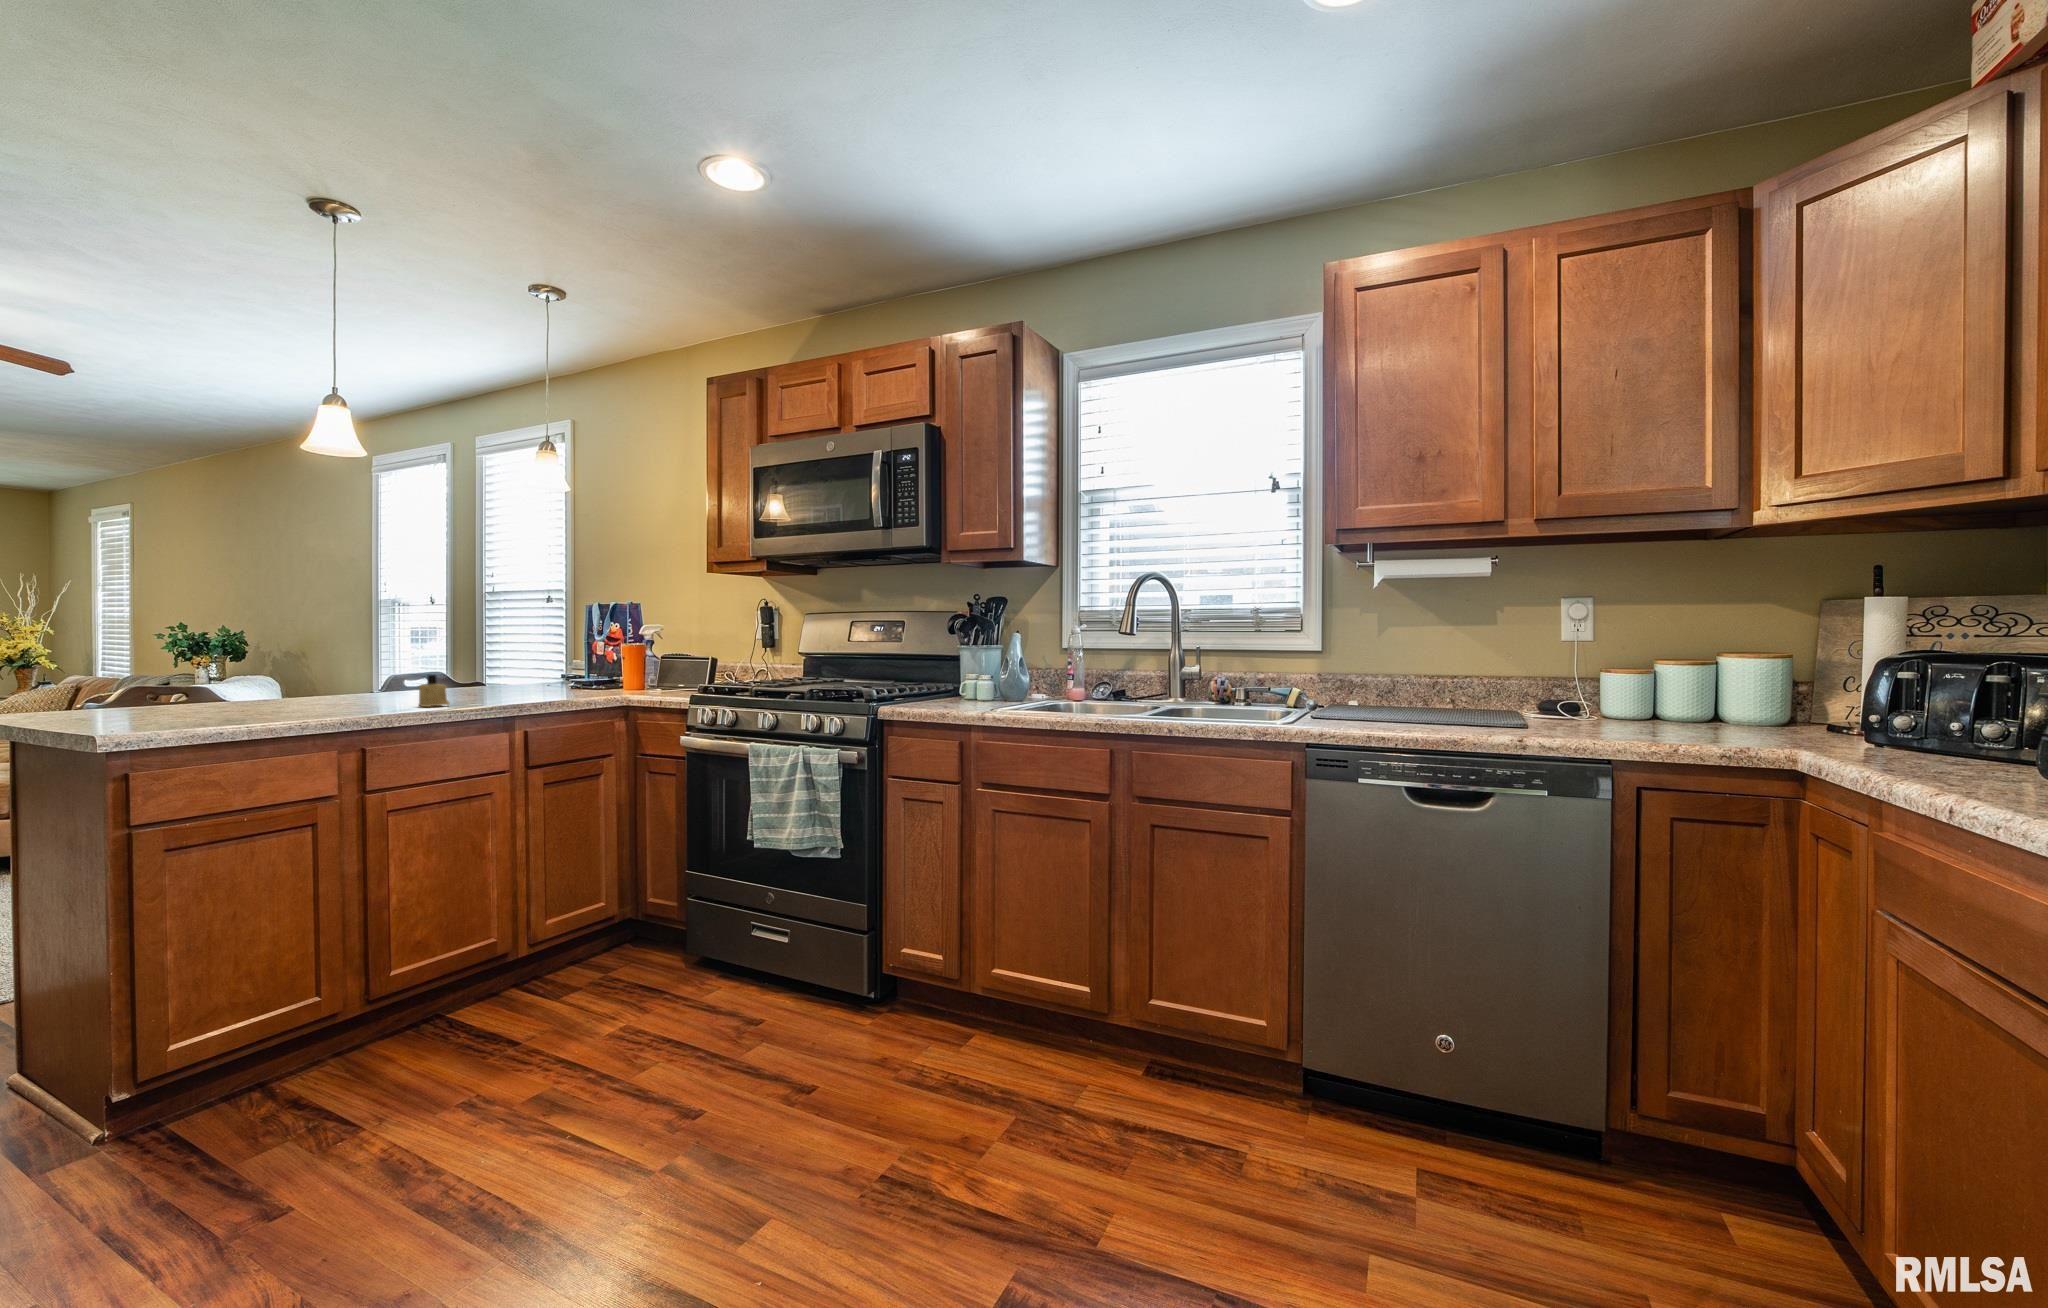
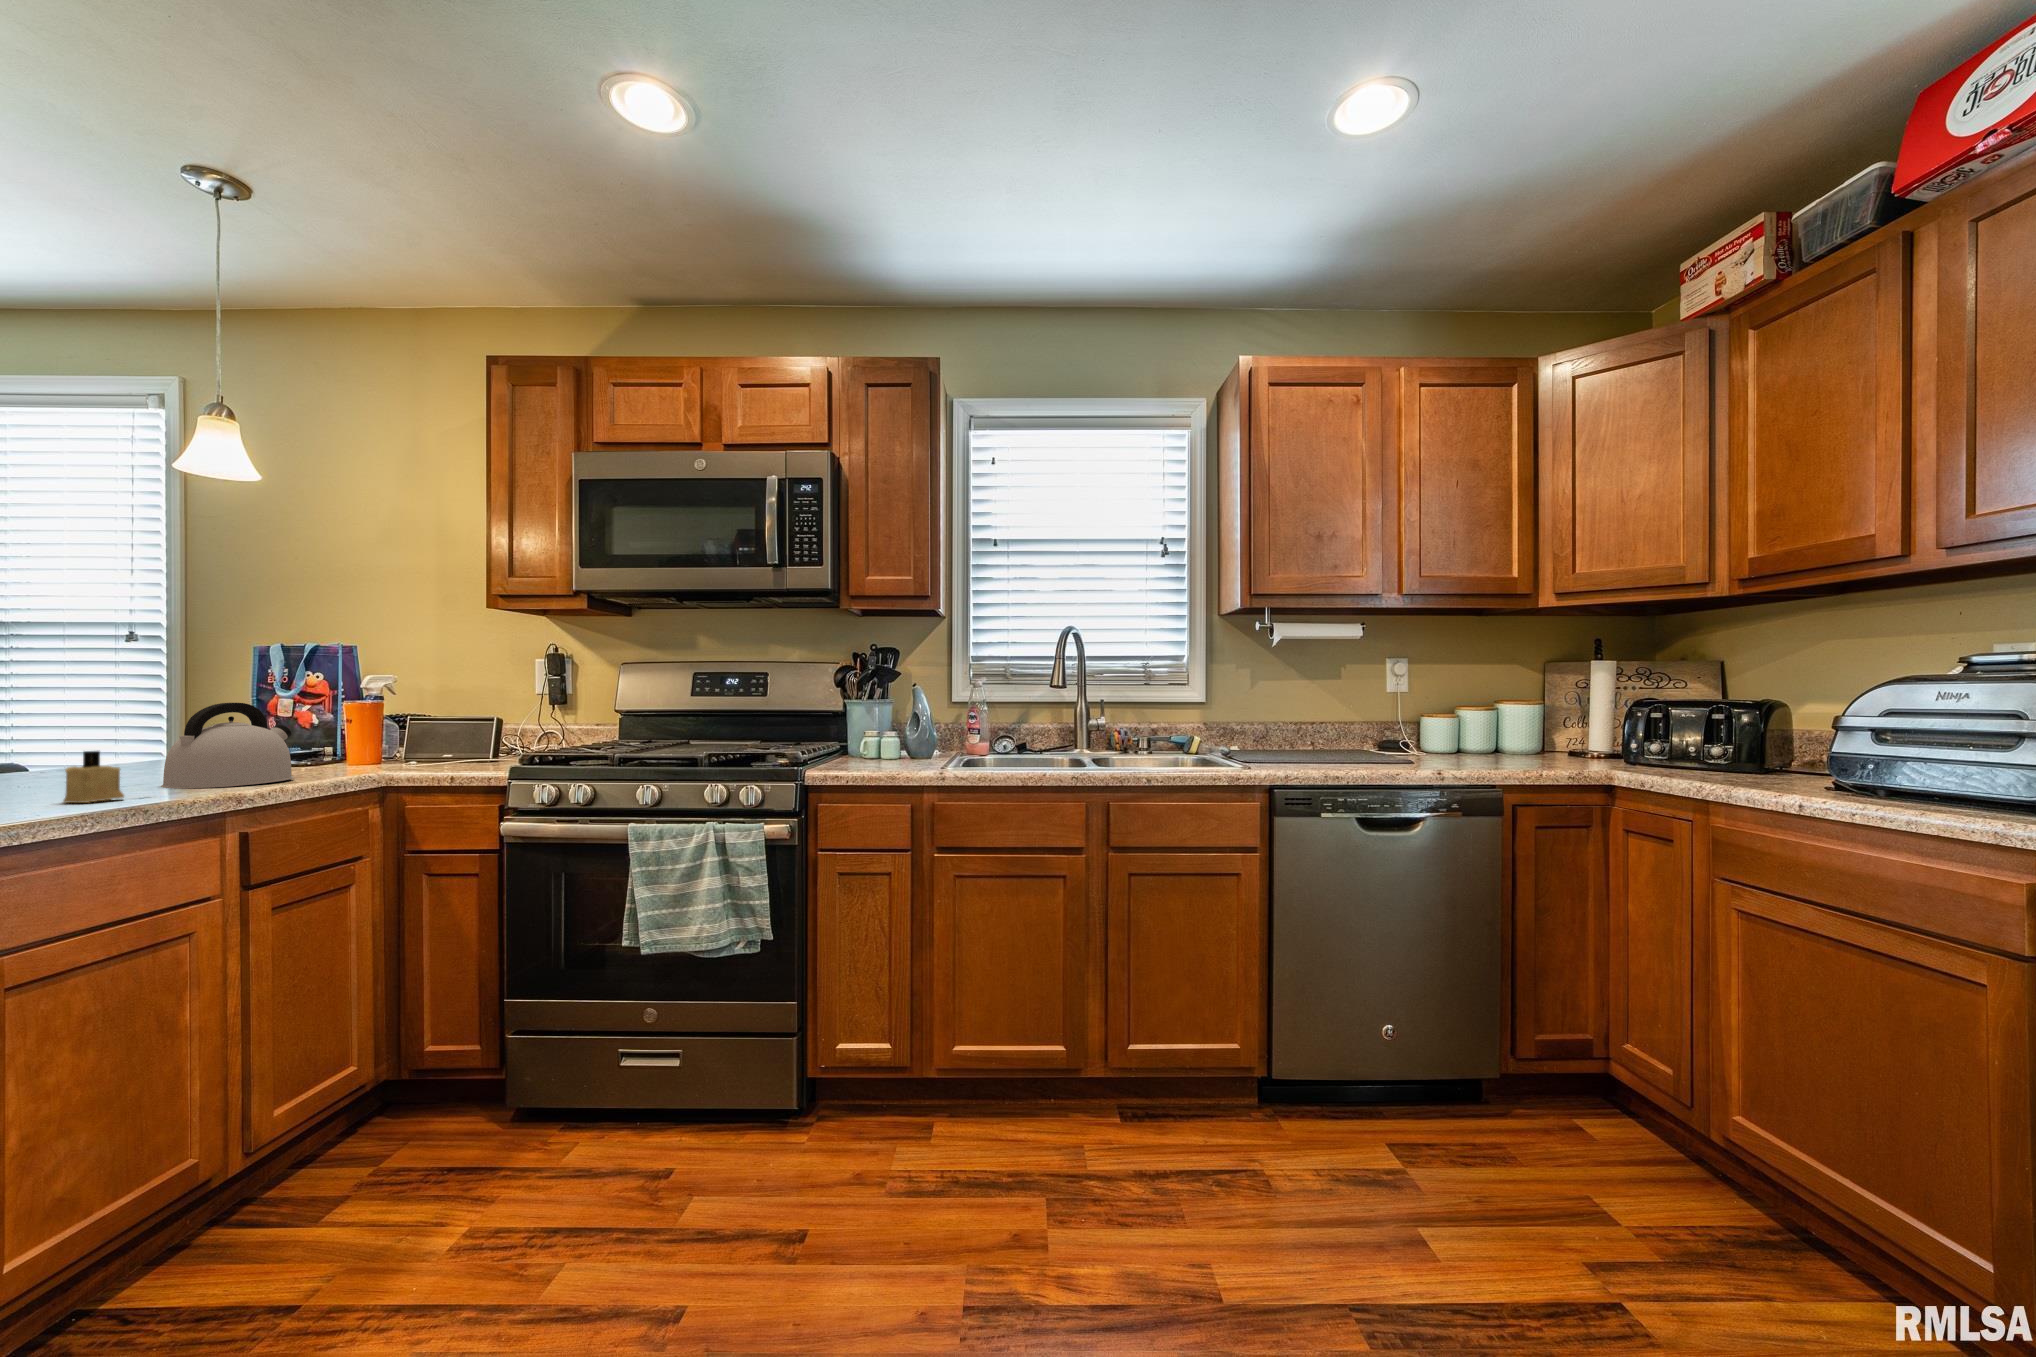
kettle: none [488,645,565,702] -> present [161,703,293,789]

